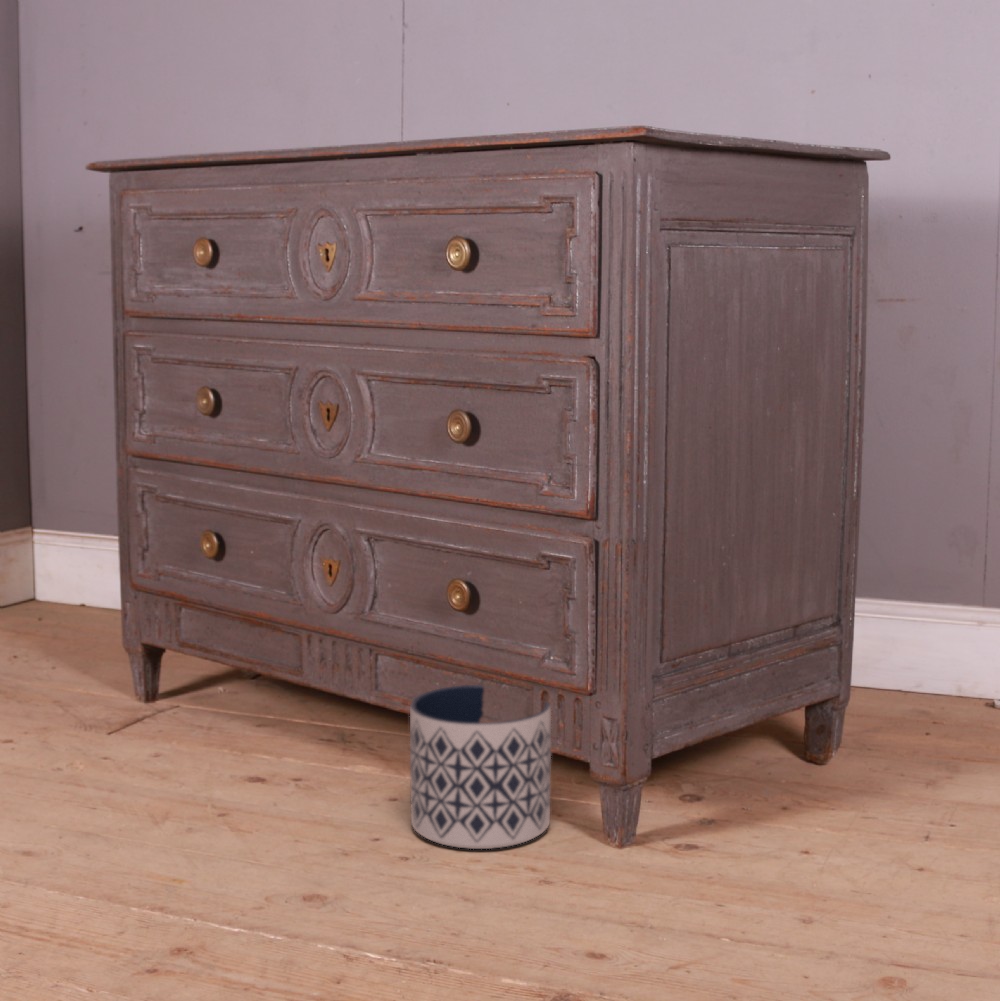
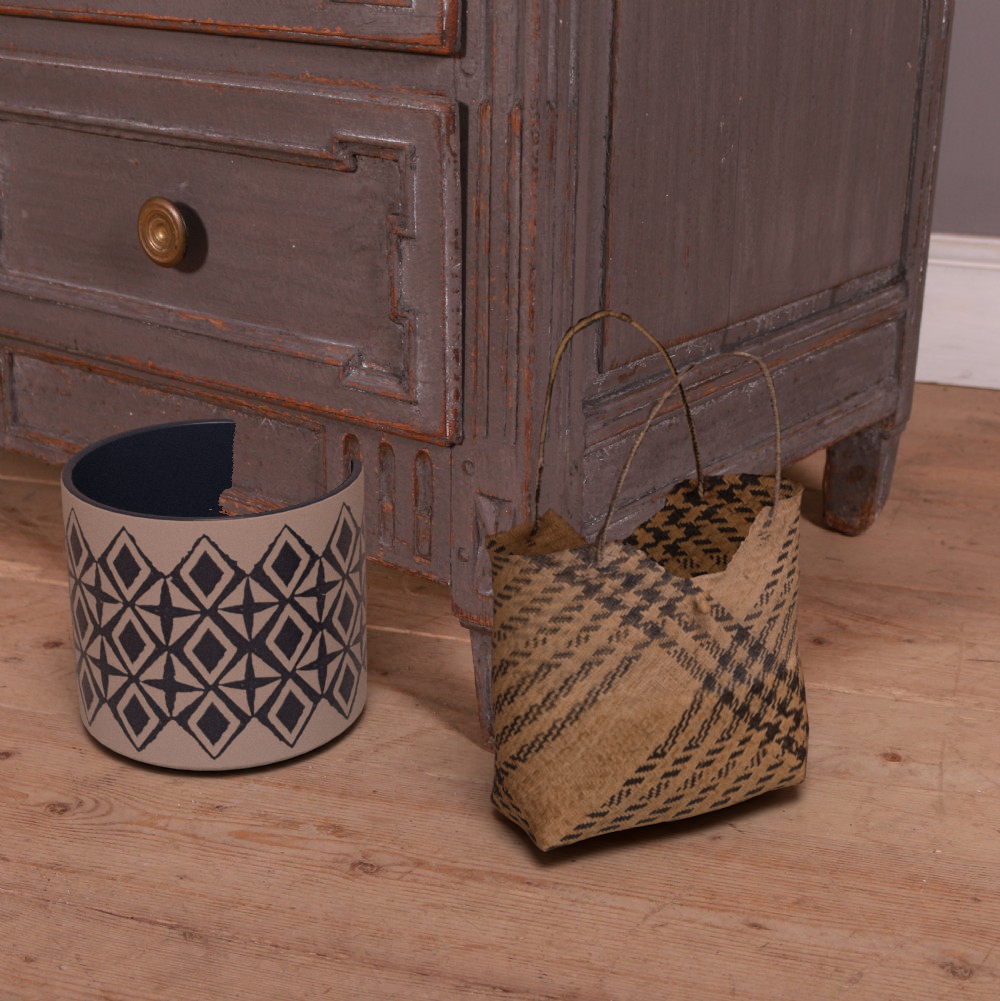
woven basket: none [602,632,761,880] -> present [485,310,809,852]

